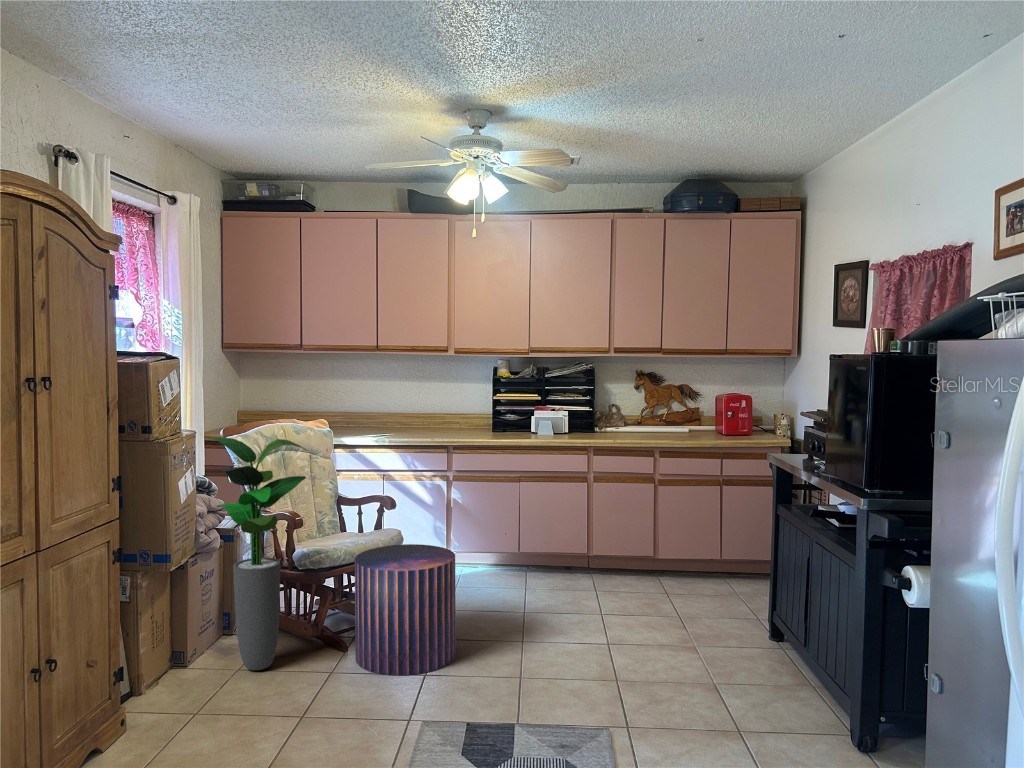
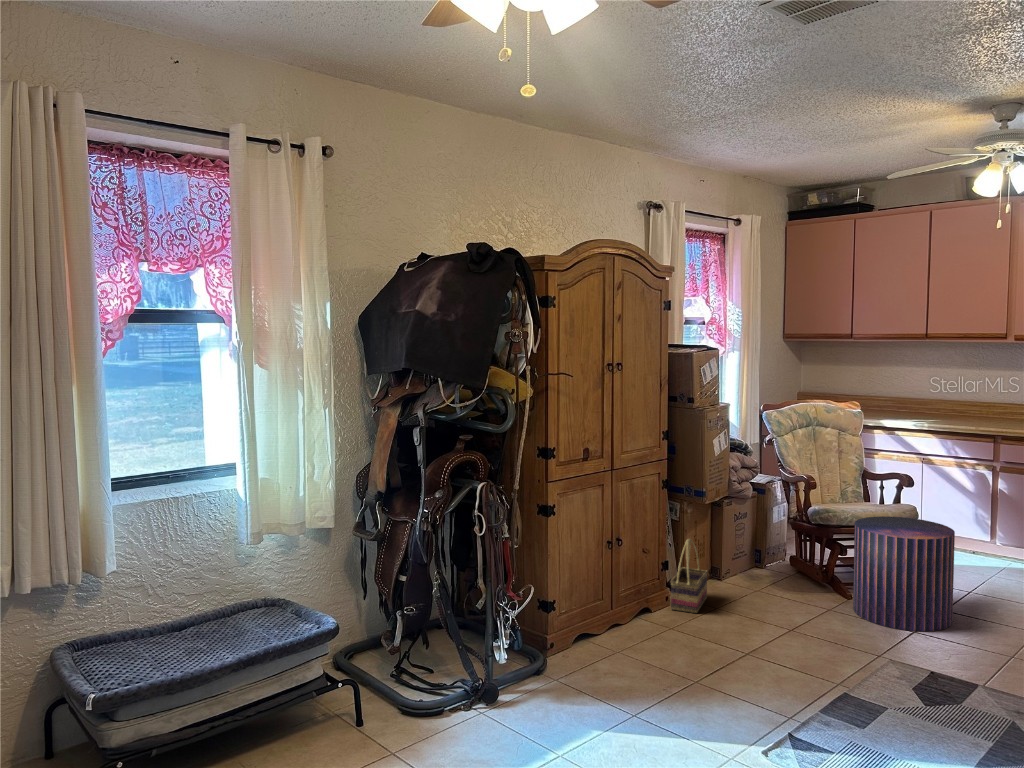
potted plant: present [210,438,306,670] -> none [739,411,818,594]
basket: none [128,625,178,736] -> present [670,539,708,613]

